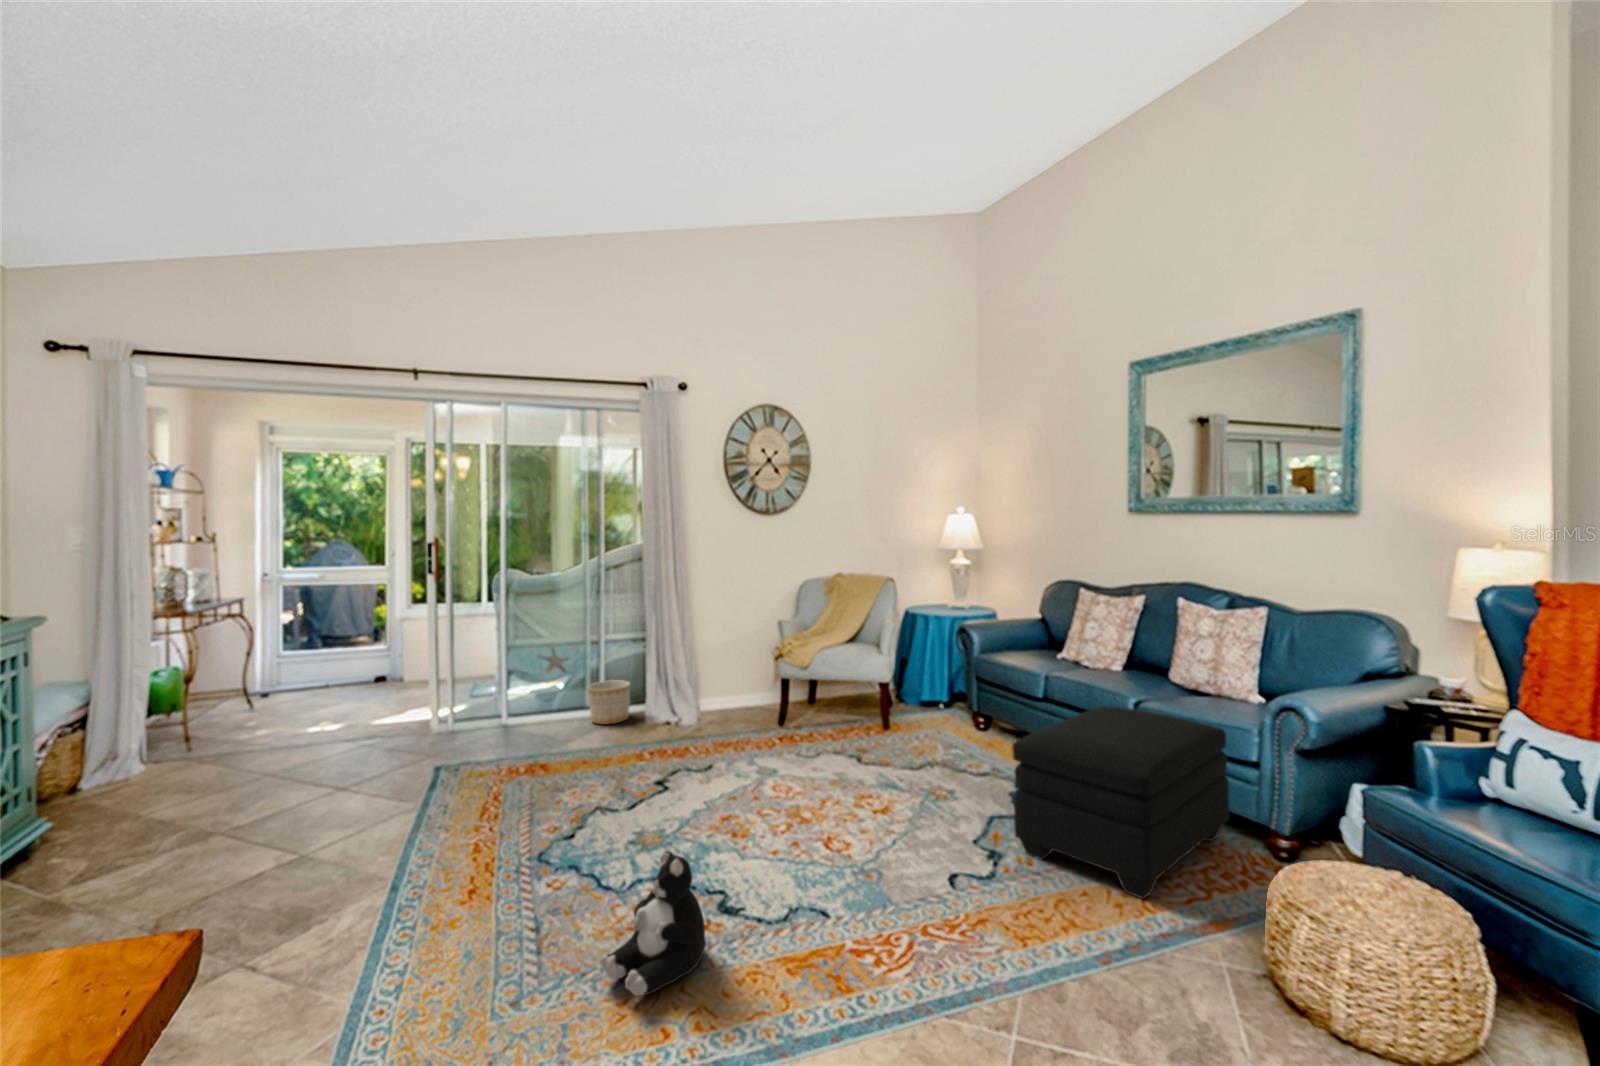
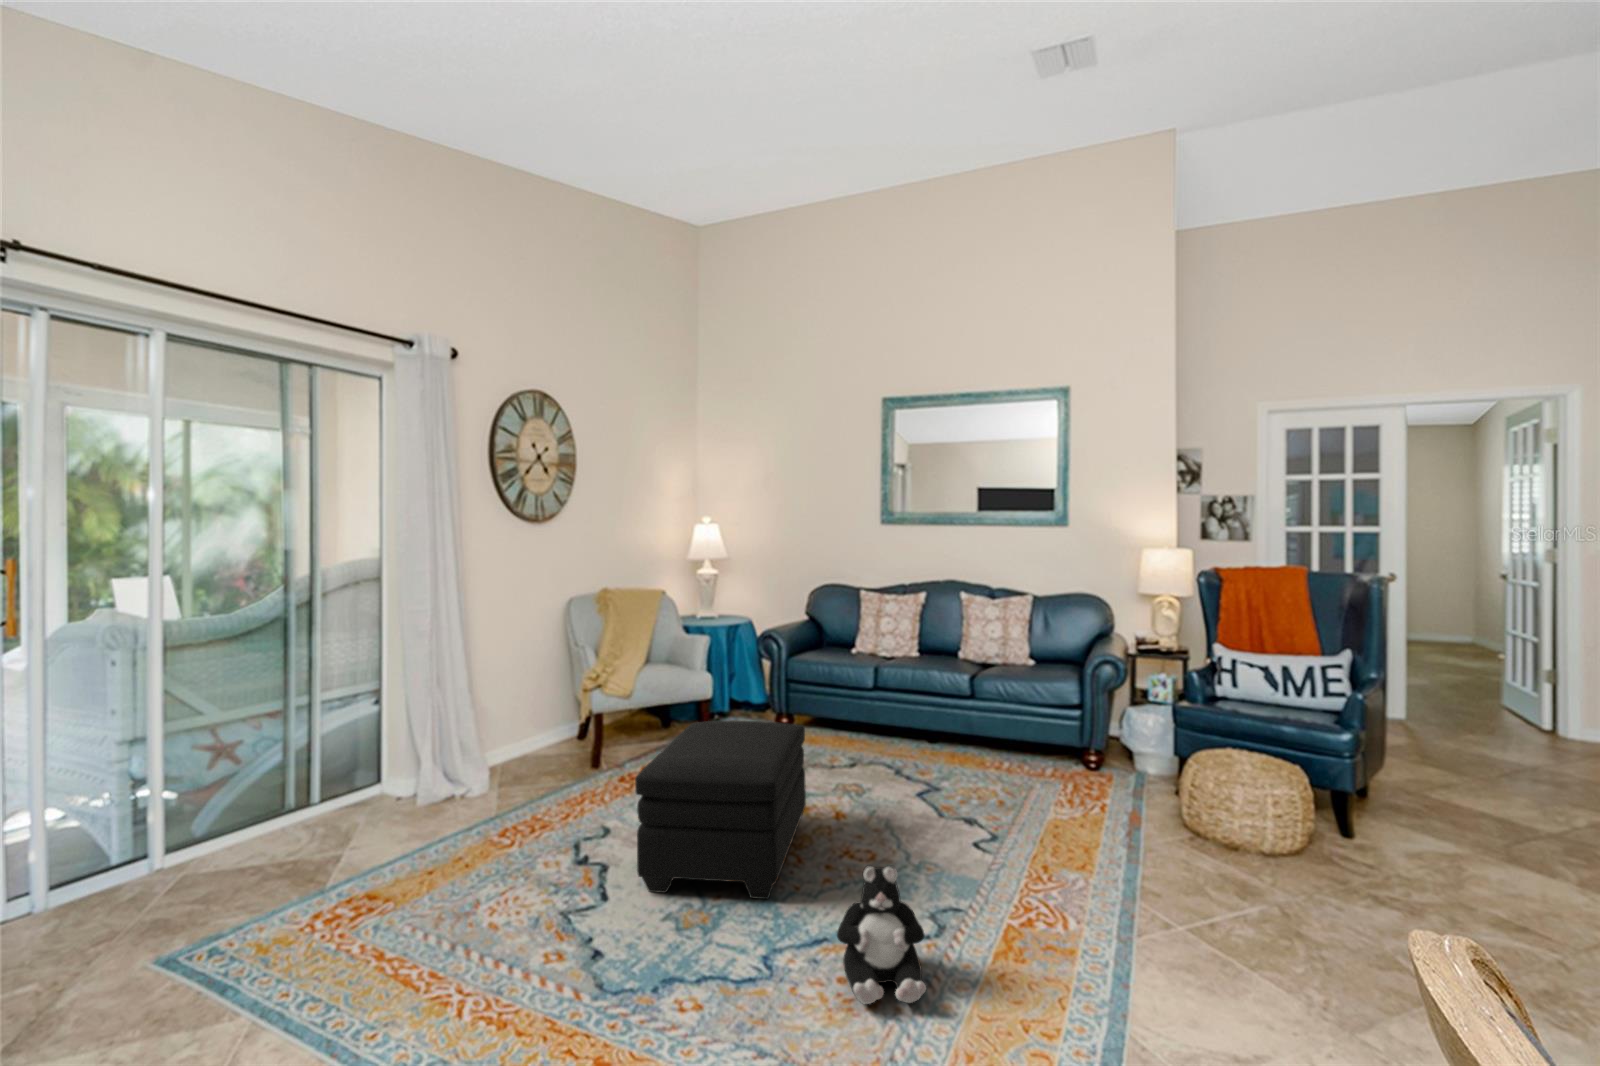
planter: present [587,680,630,724] -> none [322,751,389,816]
ottoman: present [1012,706,1230,899] -> present [635,721,806,899]

